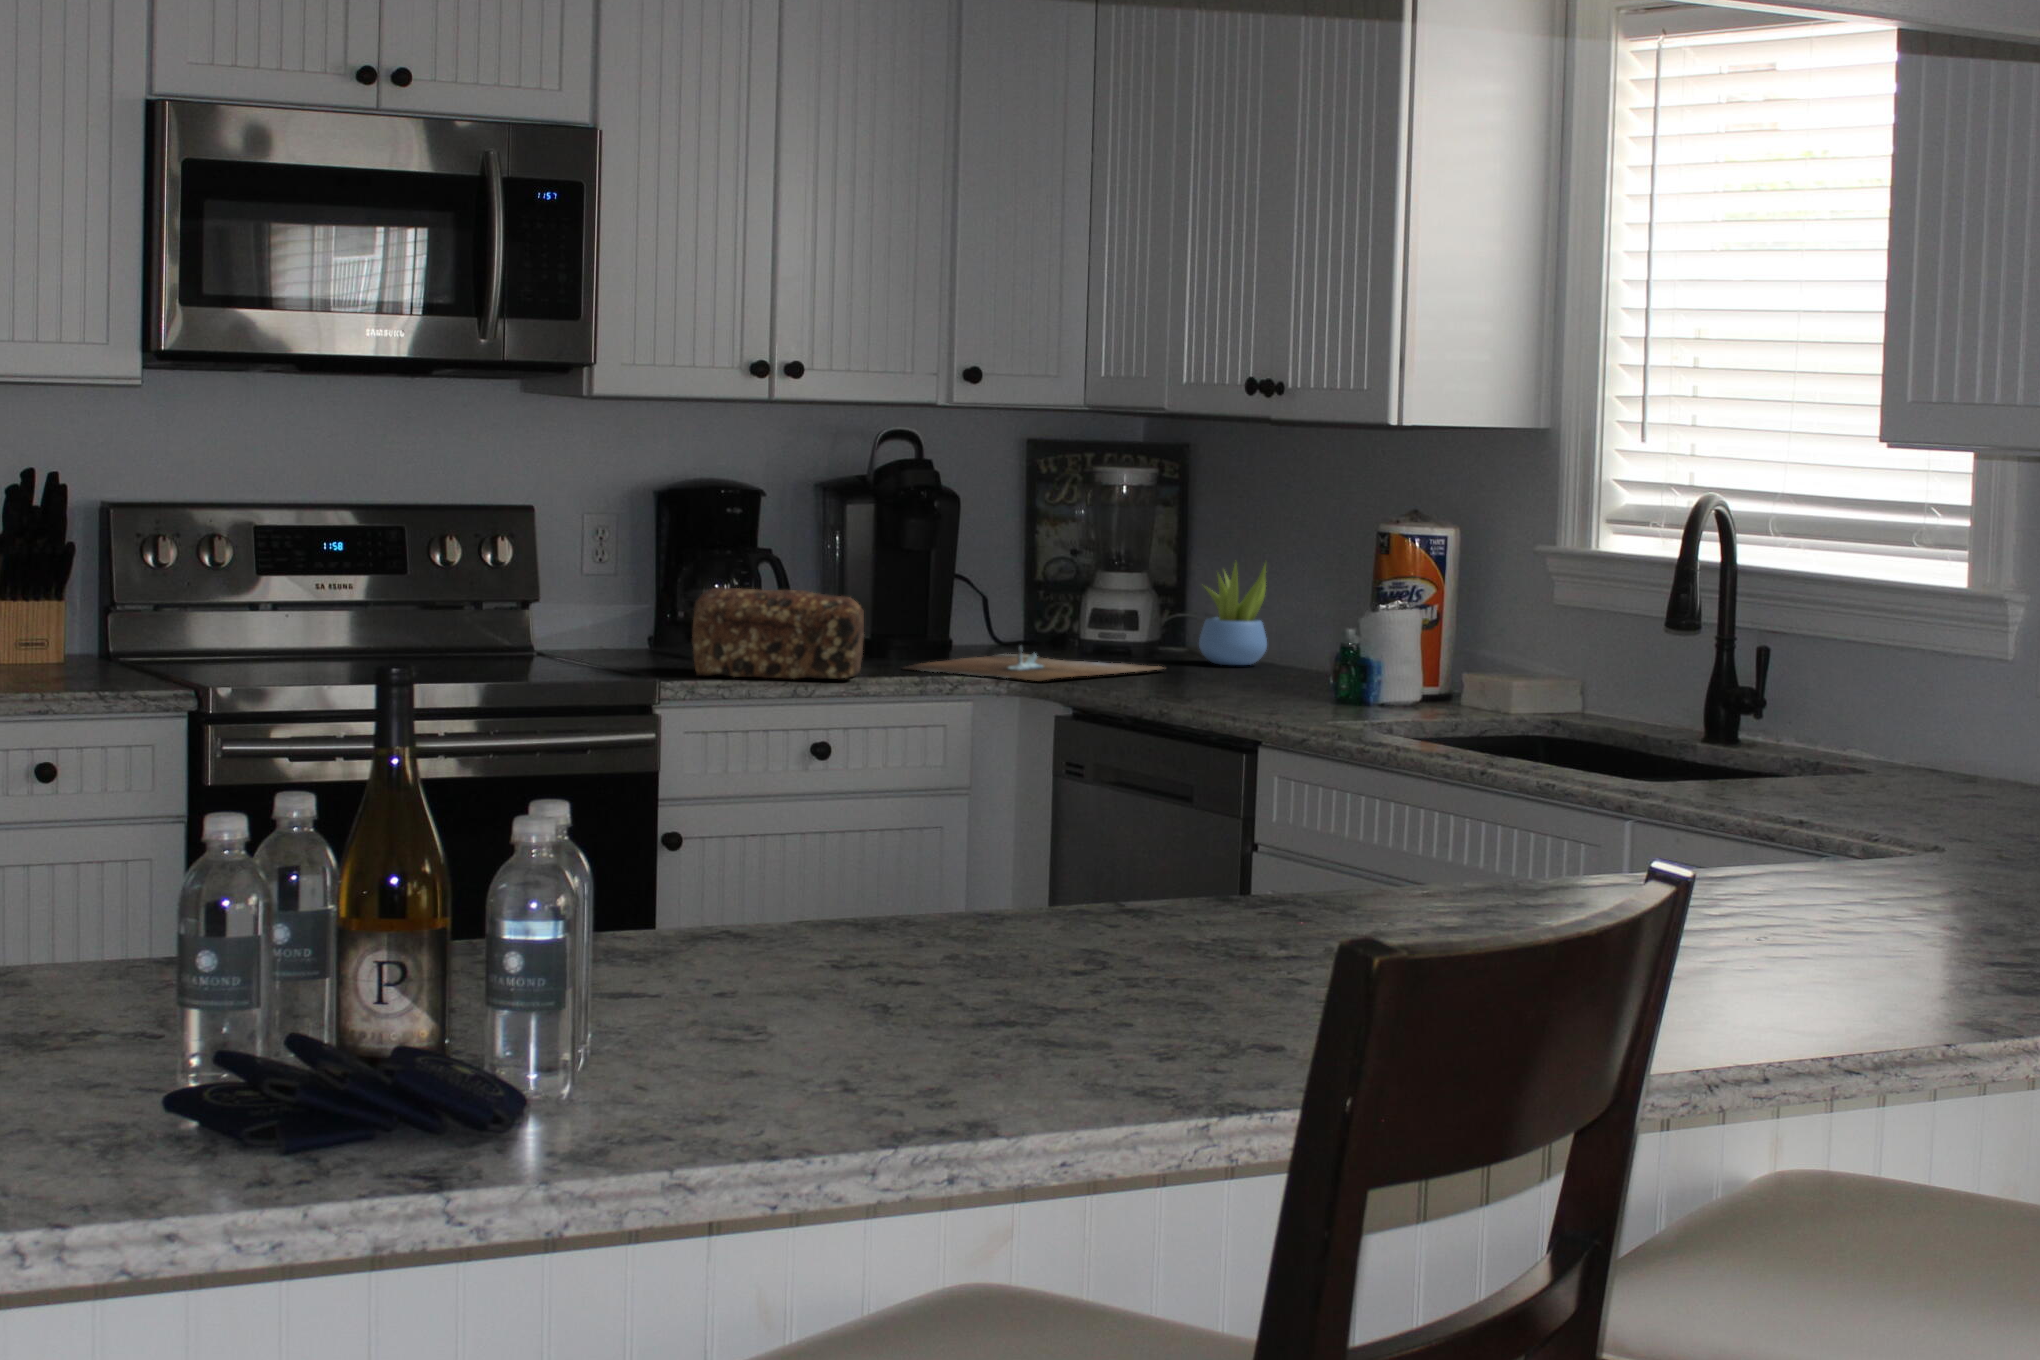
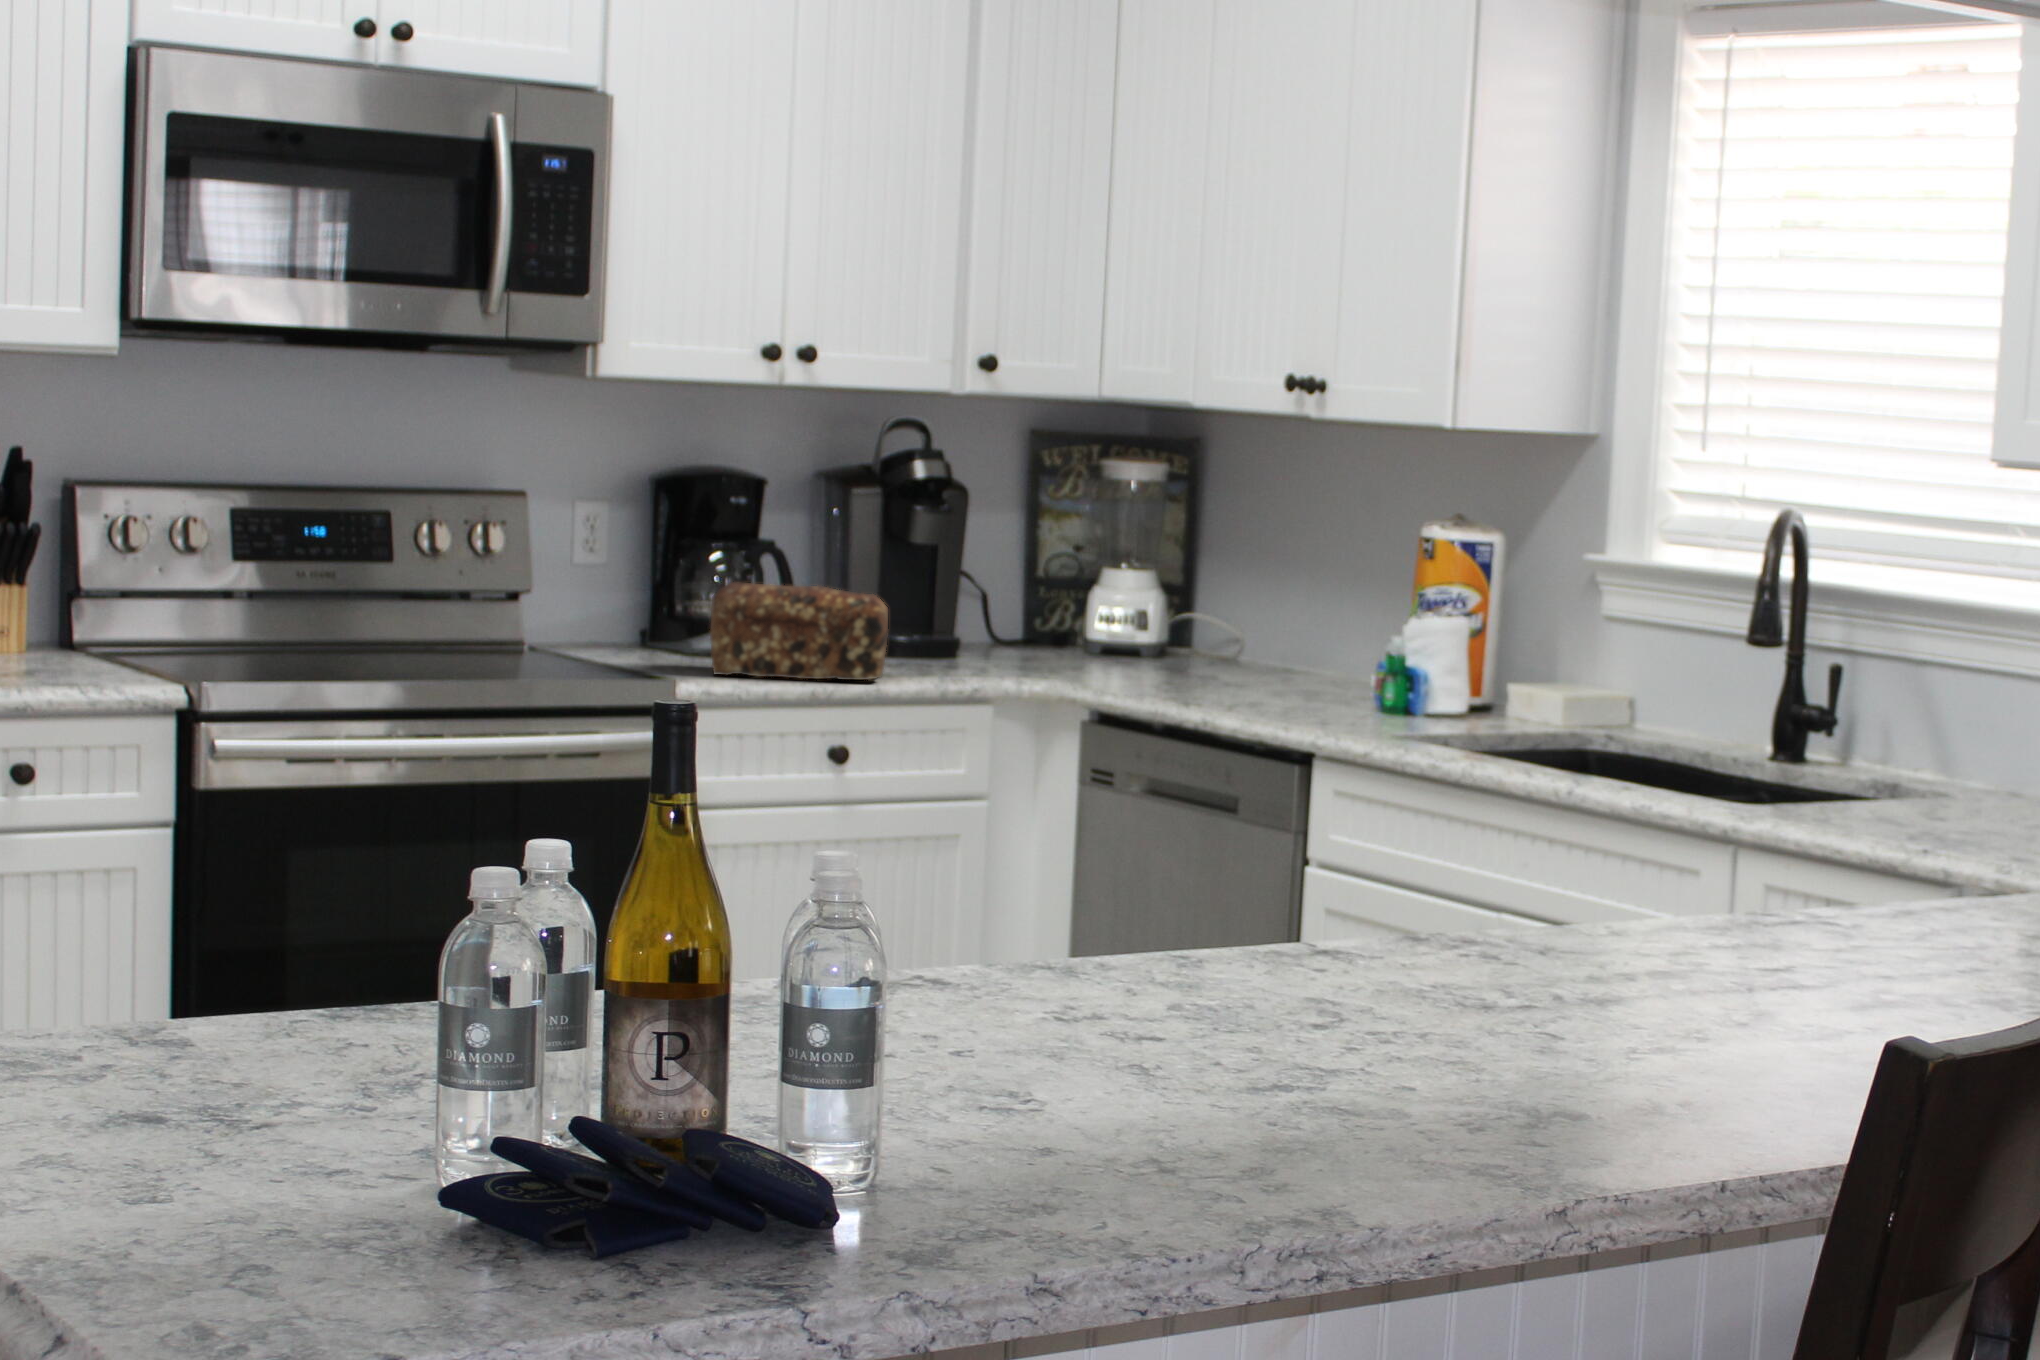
succulent plant: present [1199,564,1267,665] -> none [1218,562,1288,669]
cutting board: present [904,646,1163,681] -> none [922,646,1192,684]

